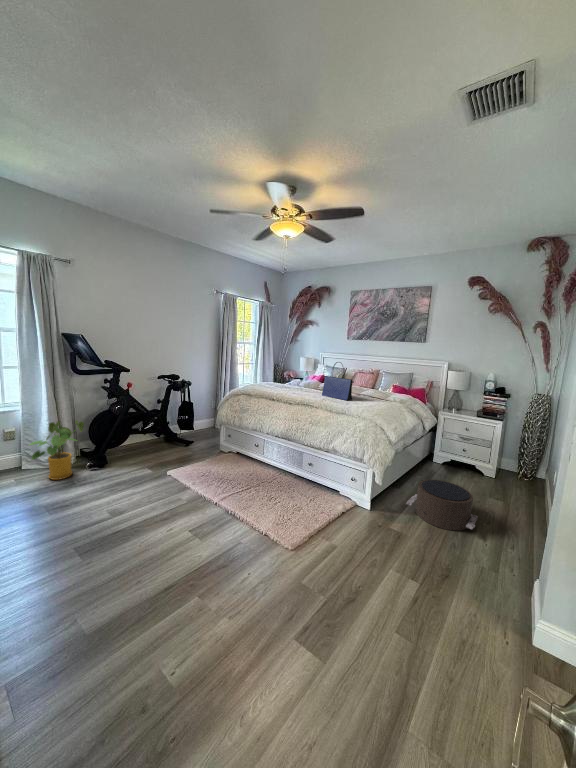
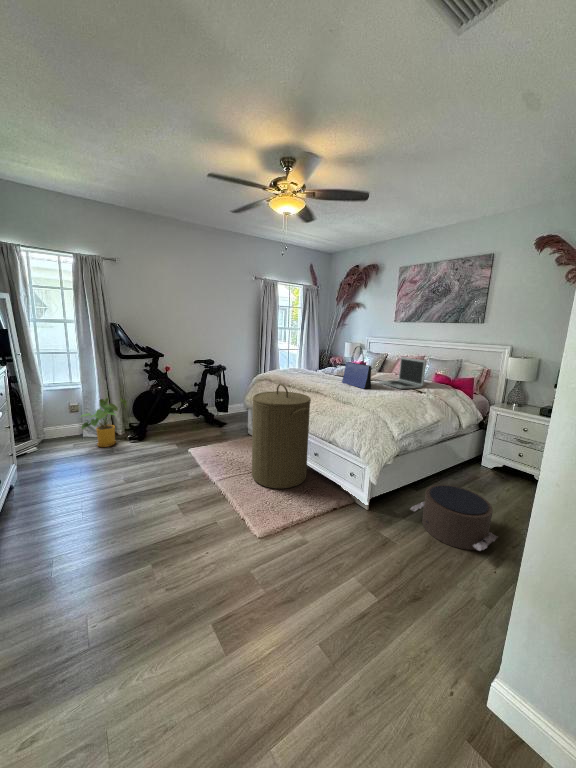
laptop: none [353,371,394,399] -> present [379,357,426,389]
laundry hamper: none [249,398,312,502] -> present [252,384,311,489]

